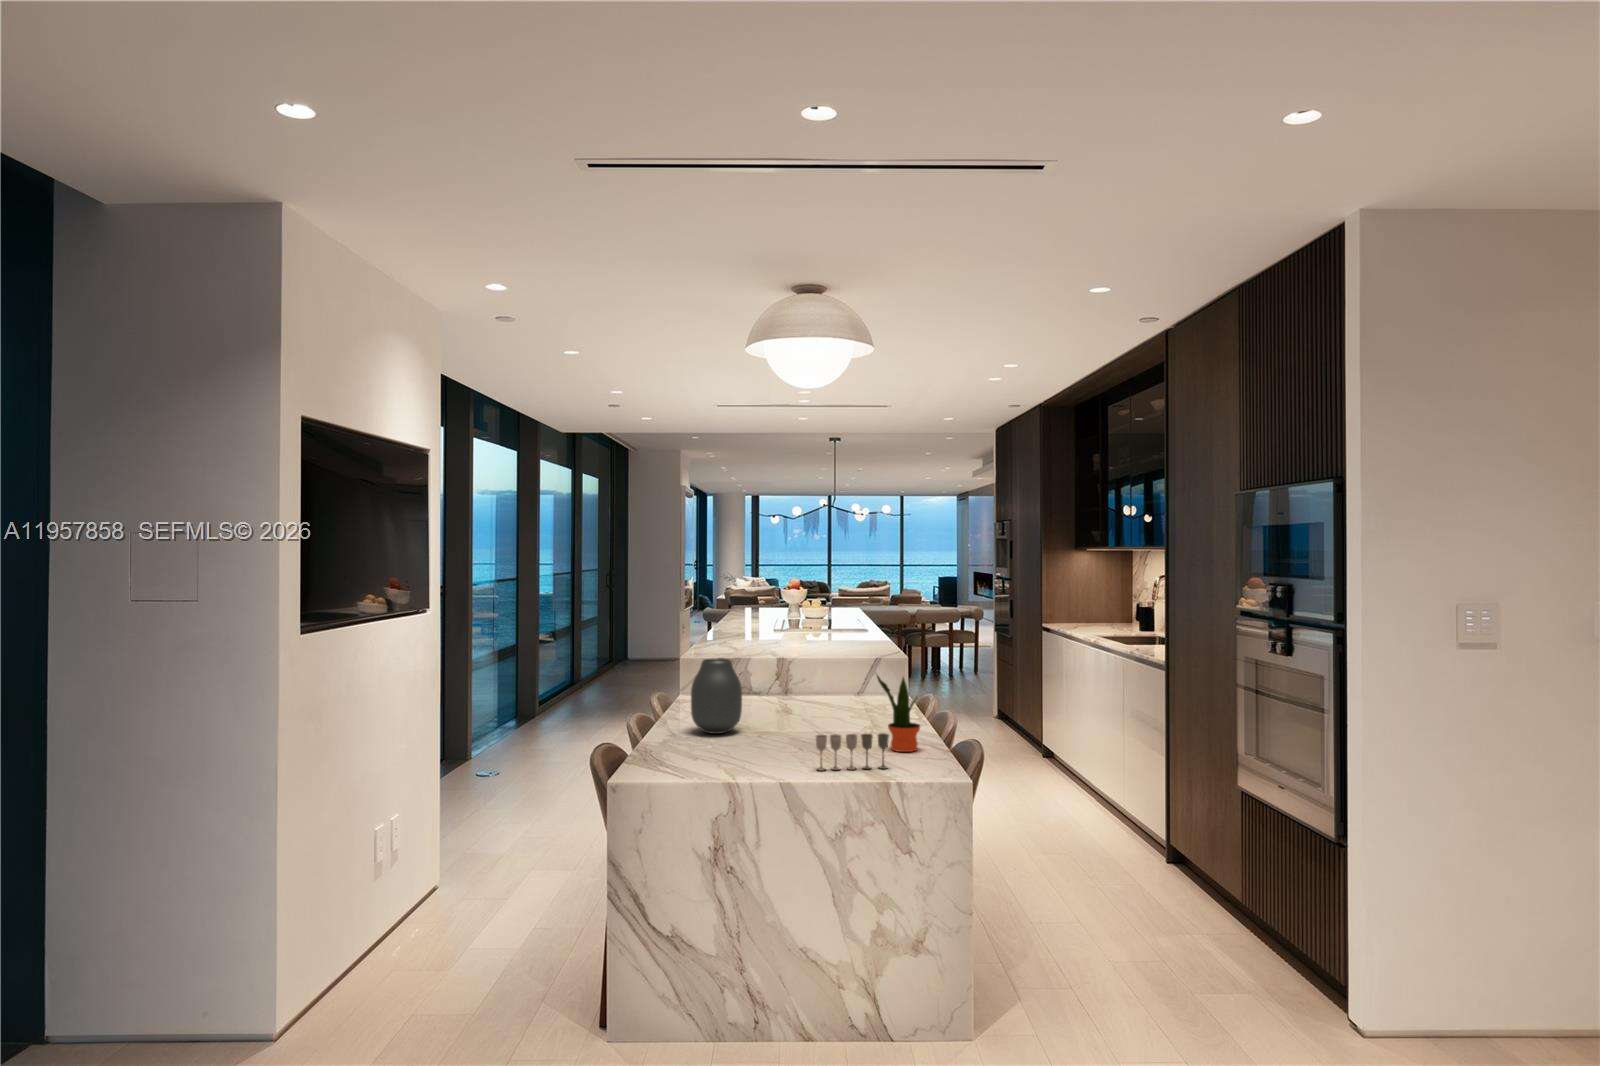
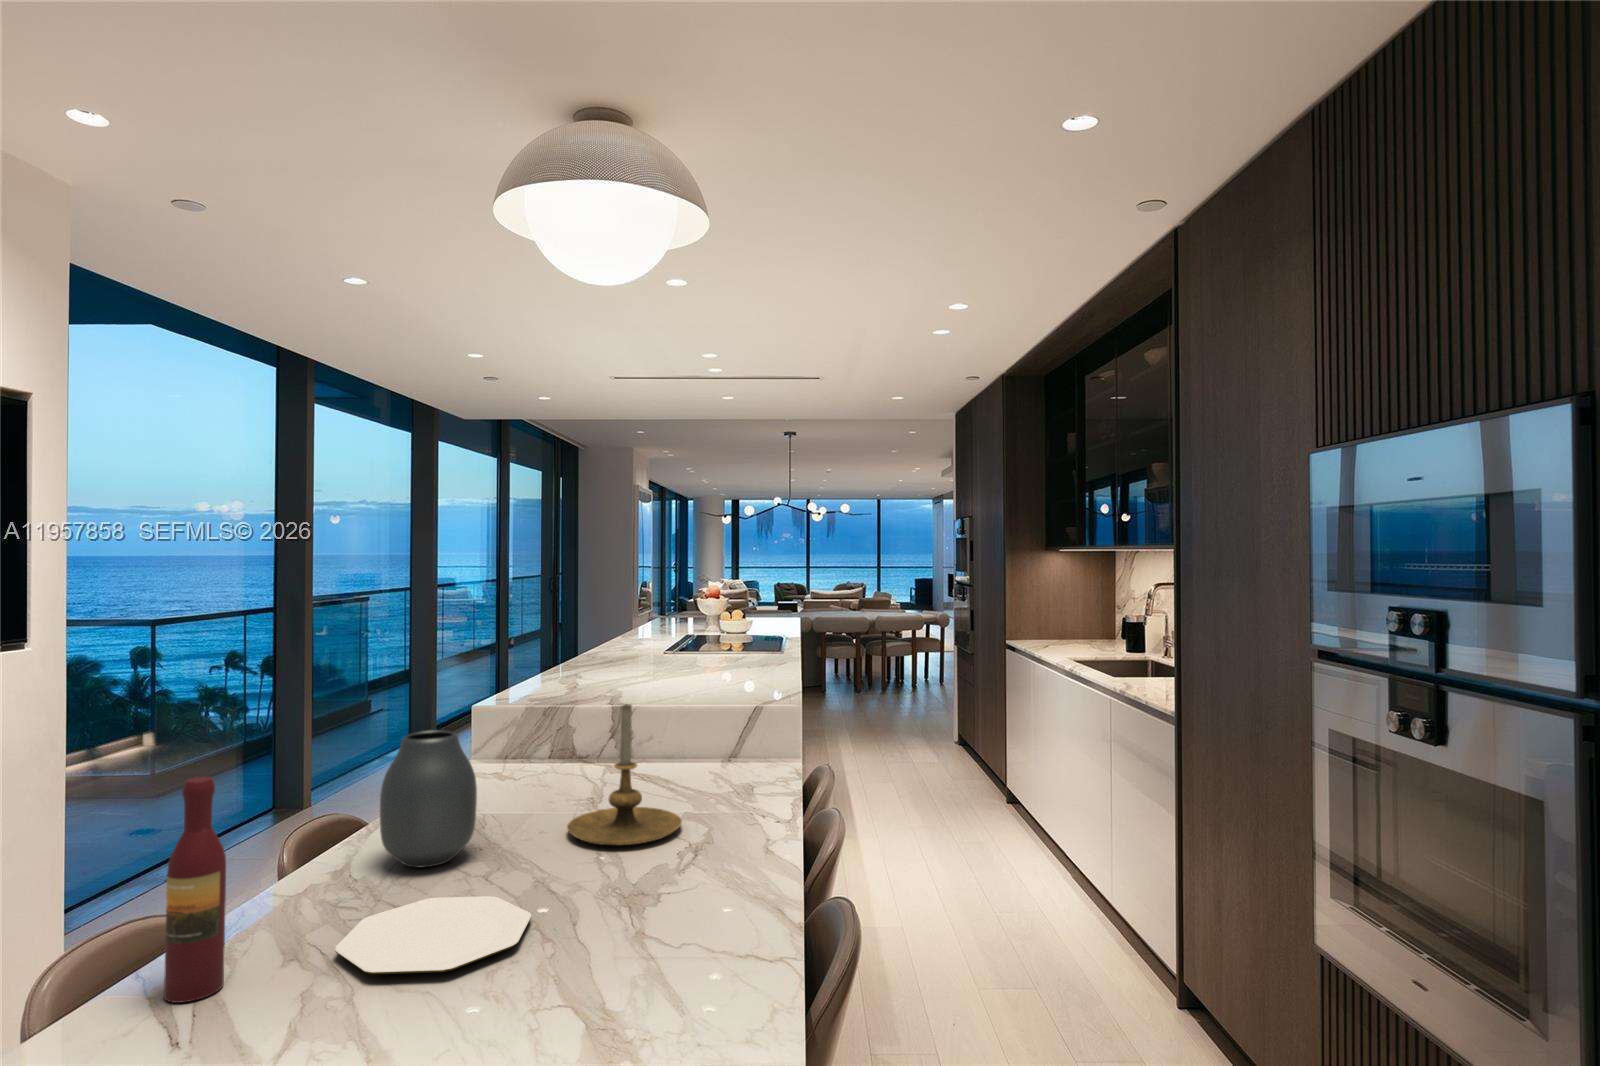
candle holder: none [784,645,852,726] -> present [567,704,682,845]
wine bottle: none [648,665,672,769] -> present [164,777,226,1003]
potted plant: present [877,675,920,752] -> none [678,773,763,932]
wine glass: present [816,733,889,771] -> none [511,921,670,1009]
plate: none [713,741,802,761] -> present [335,896,531,974]

